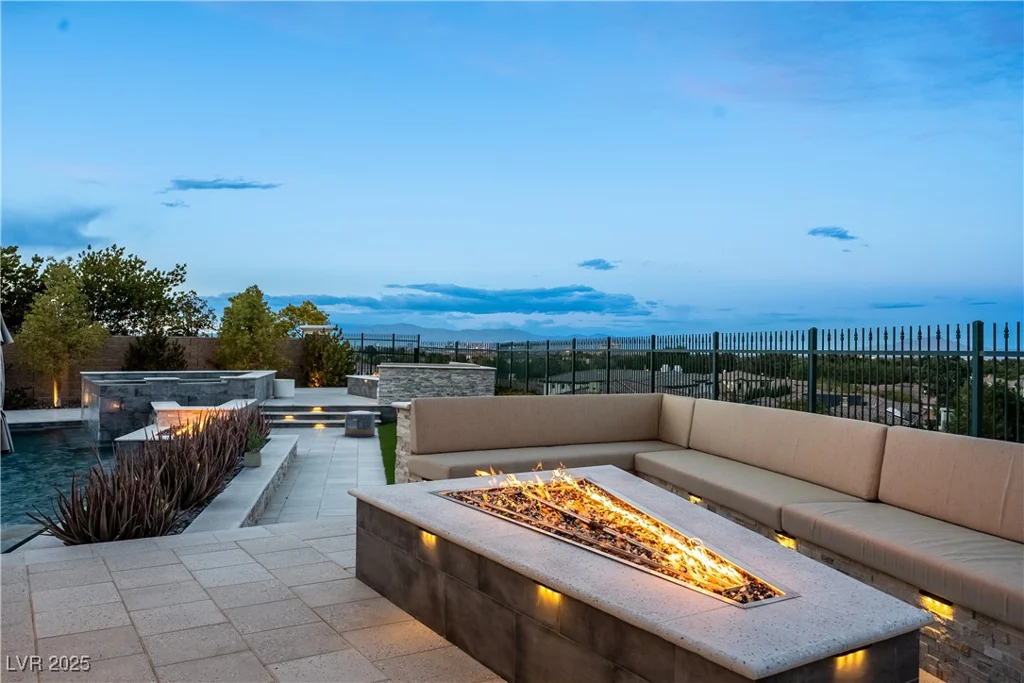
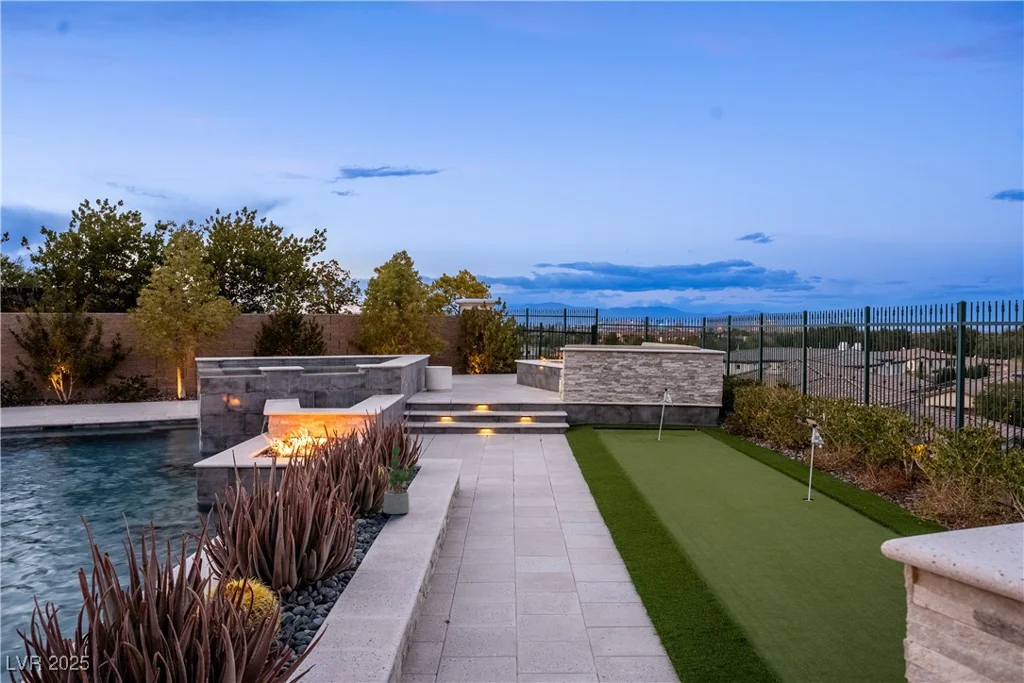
pouf: present [345,411,375,437] -> none [523,415,564,452]

